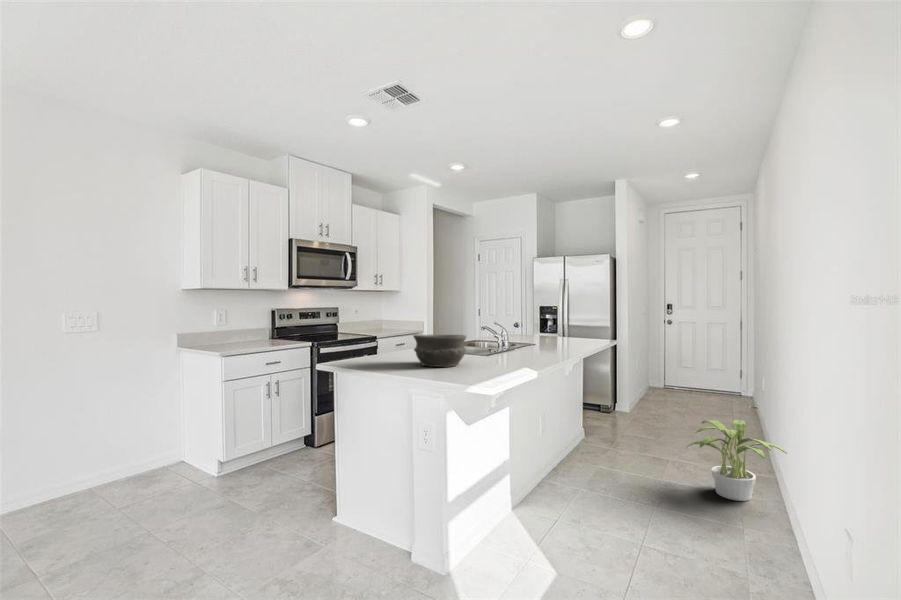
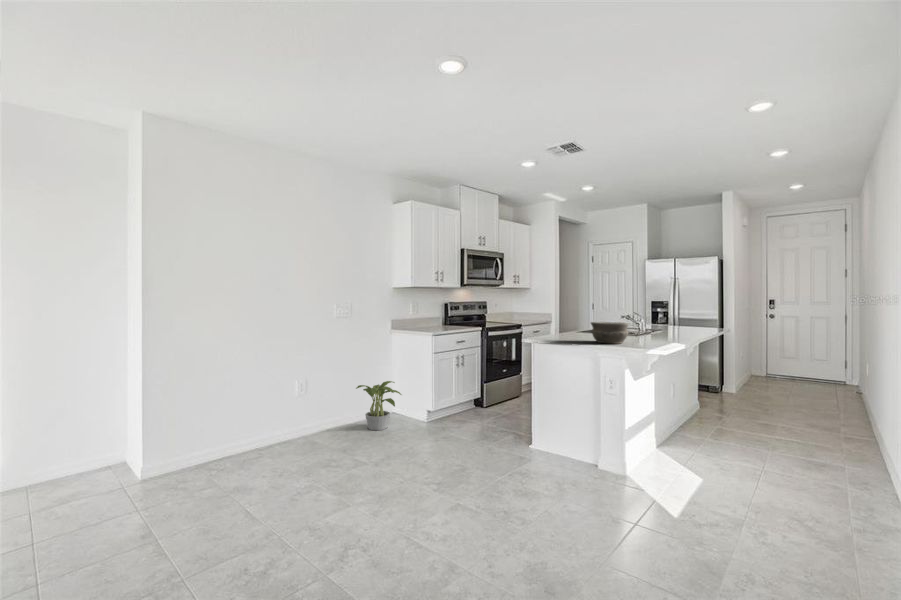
potted plant: present [687,420,787,501] -> present [356,381,401,430]

